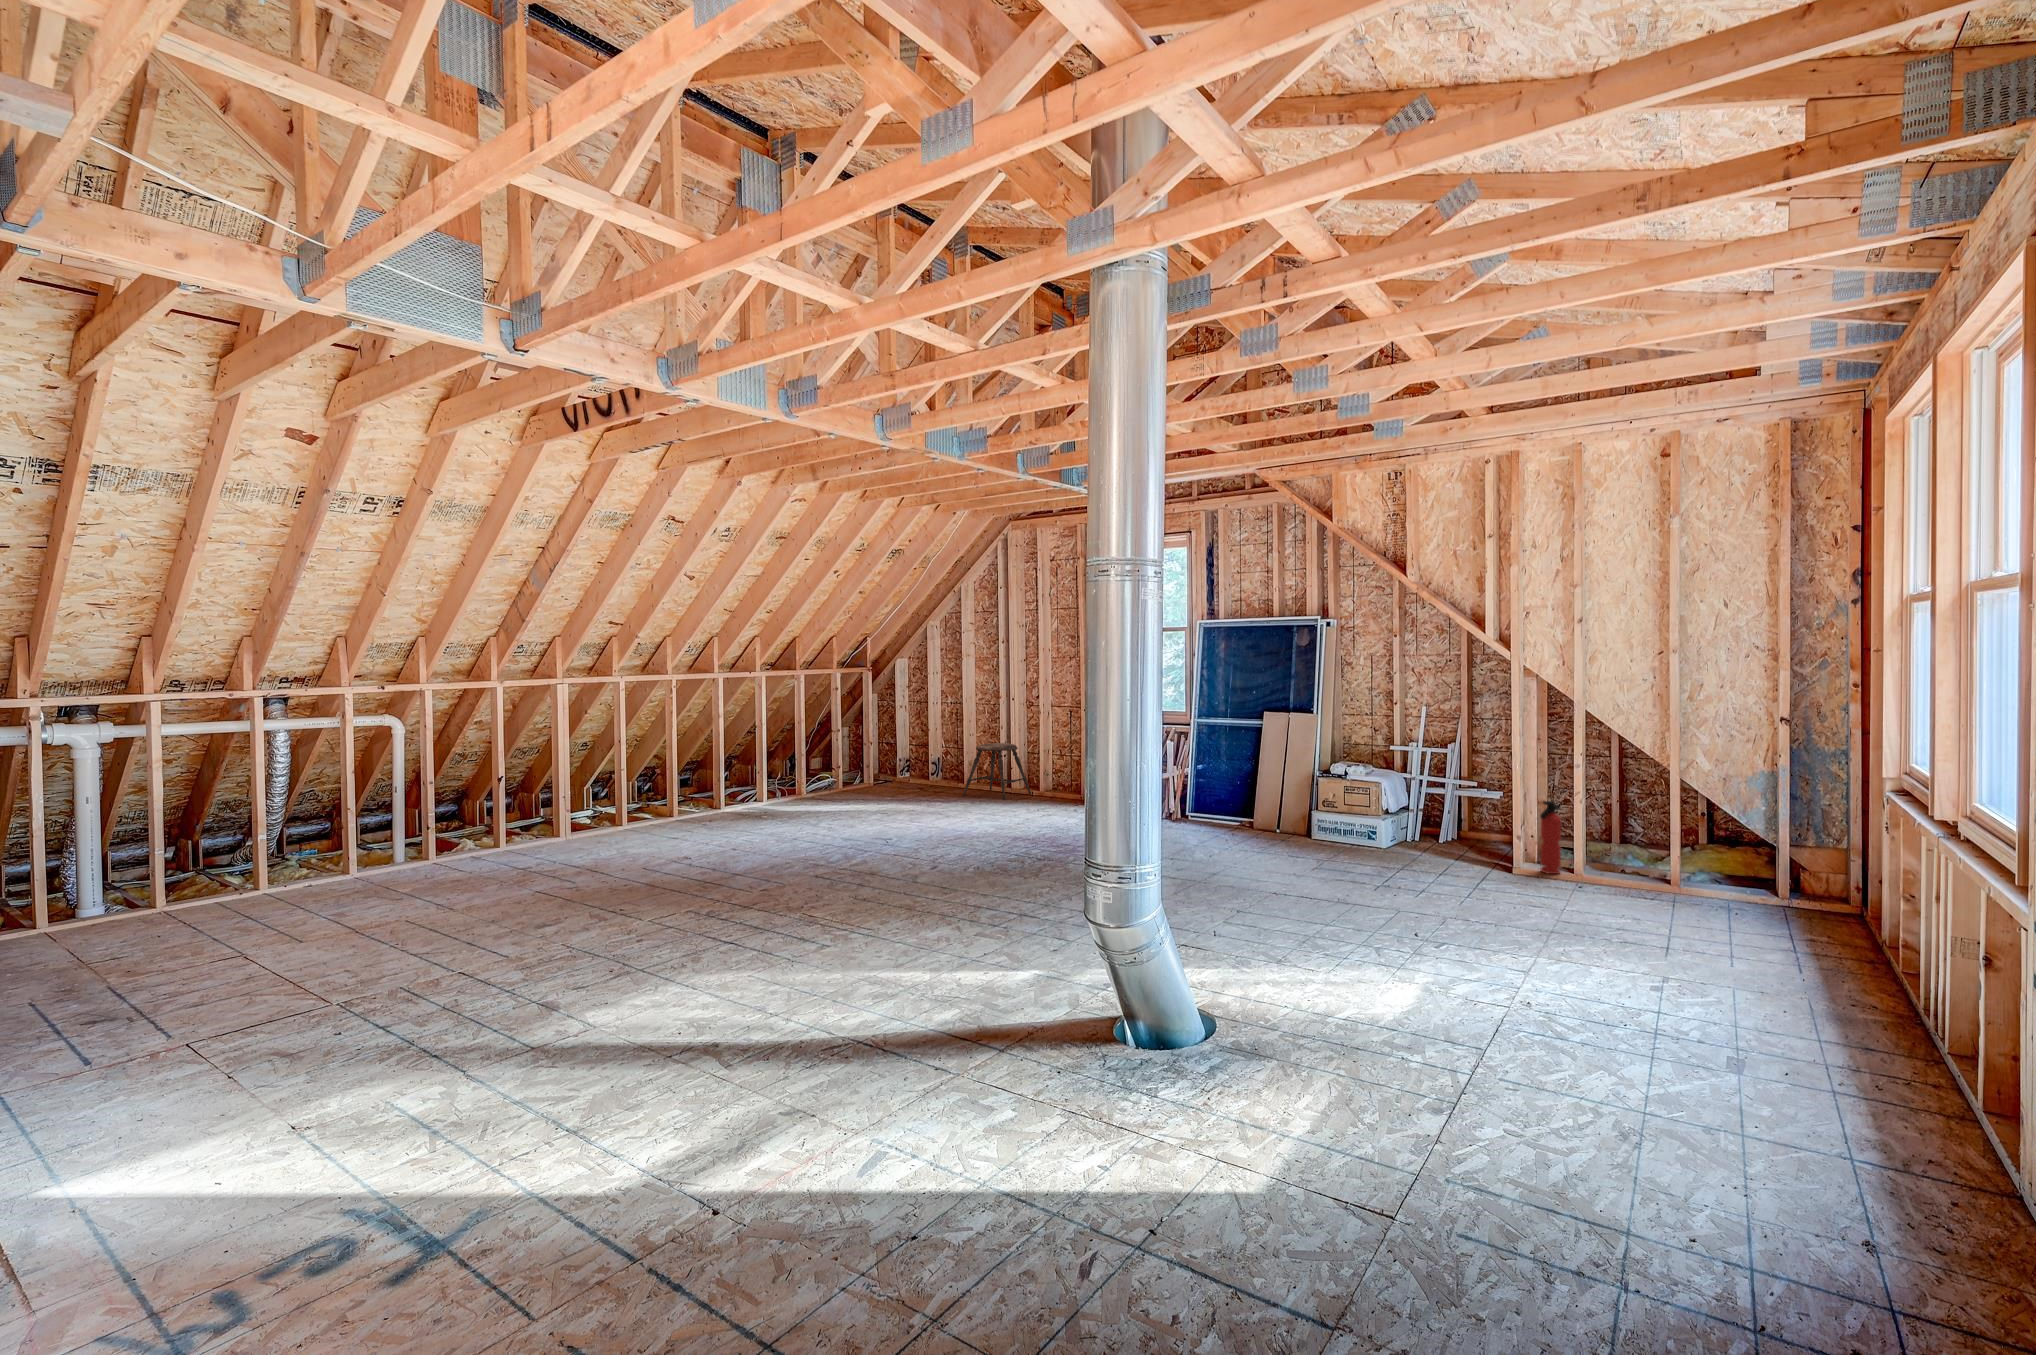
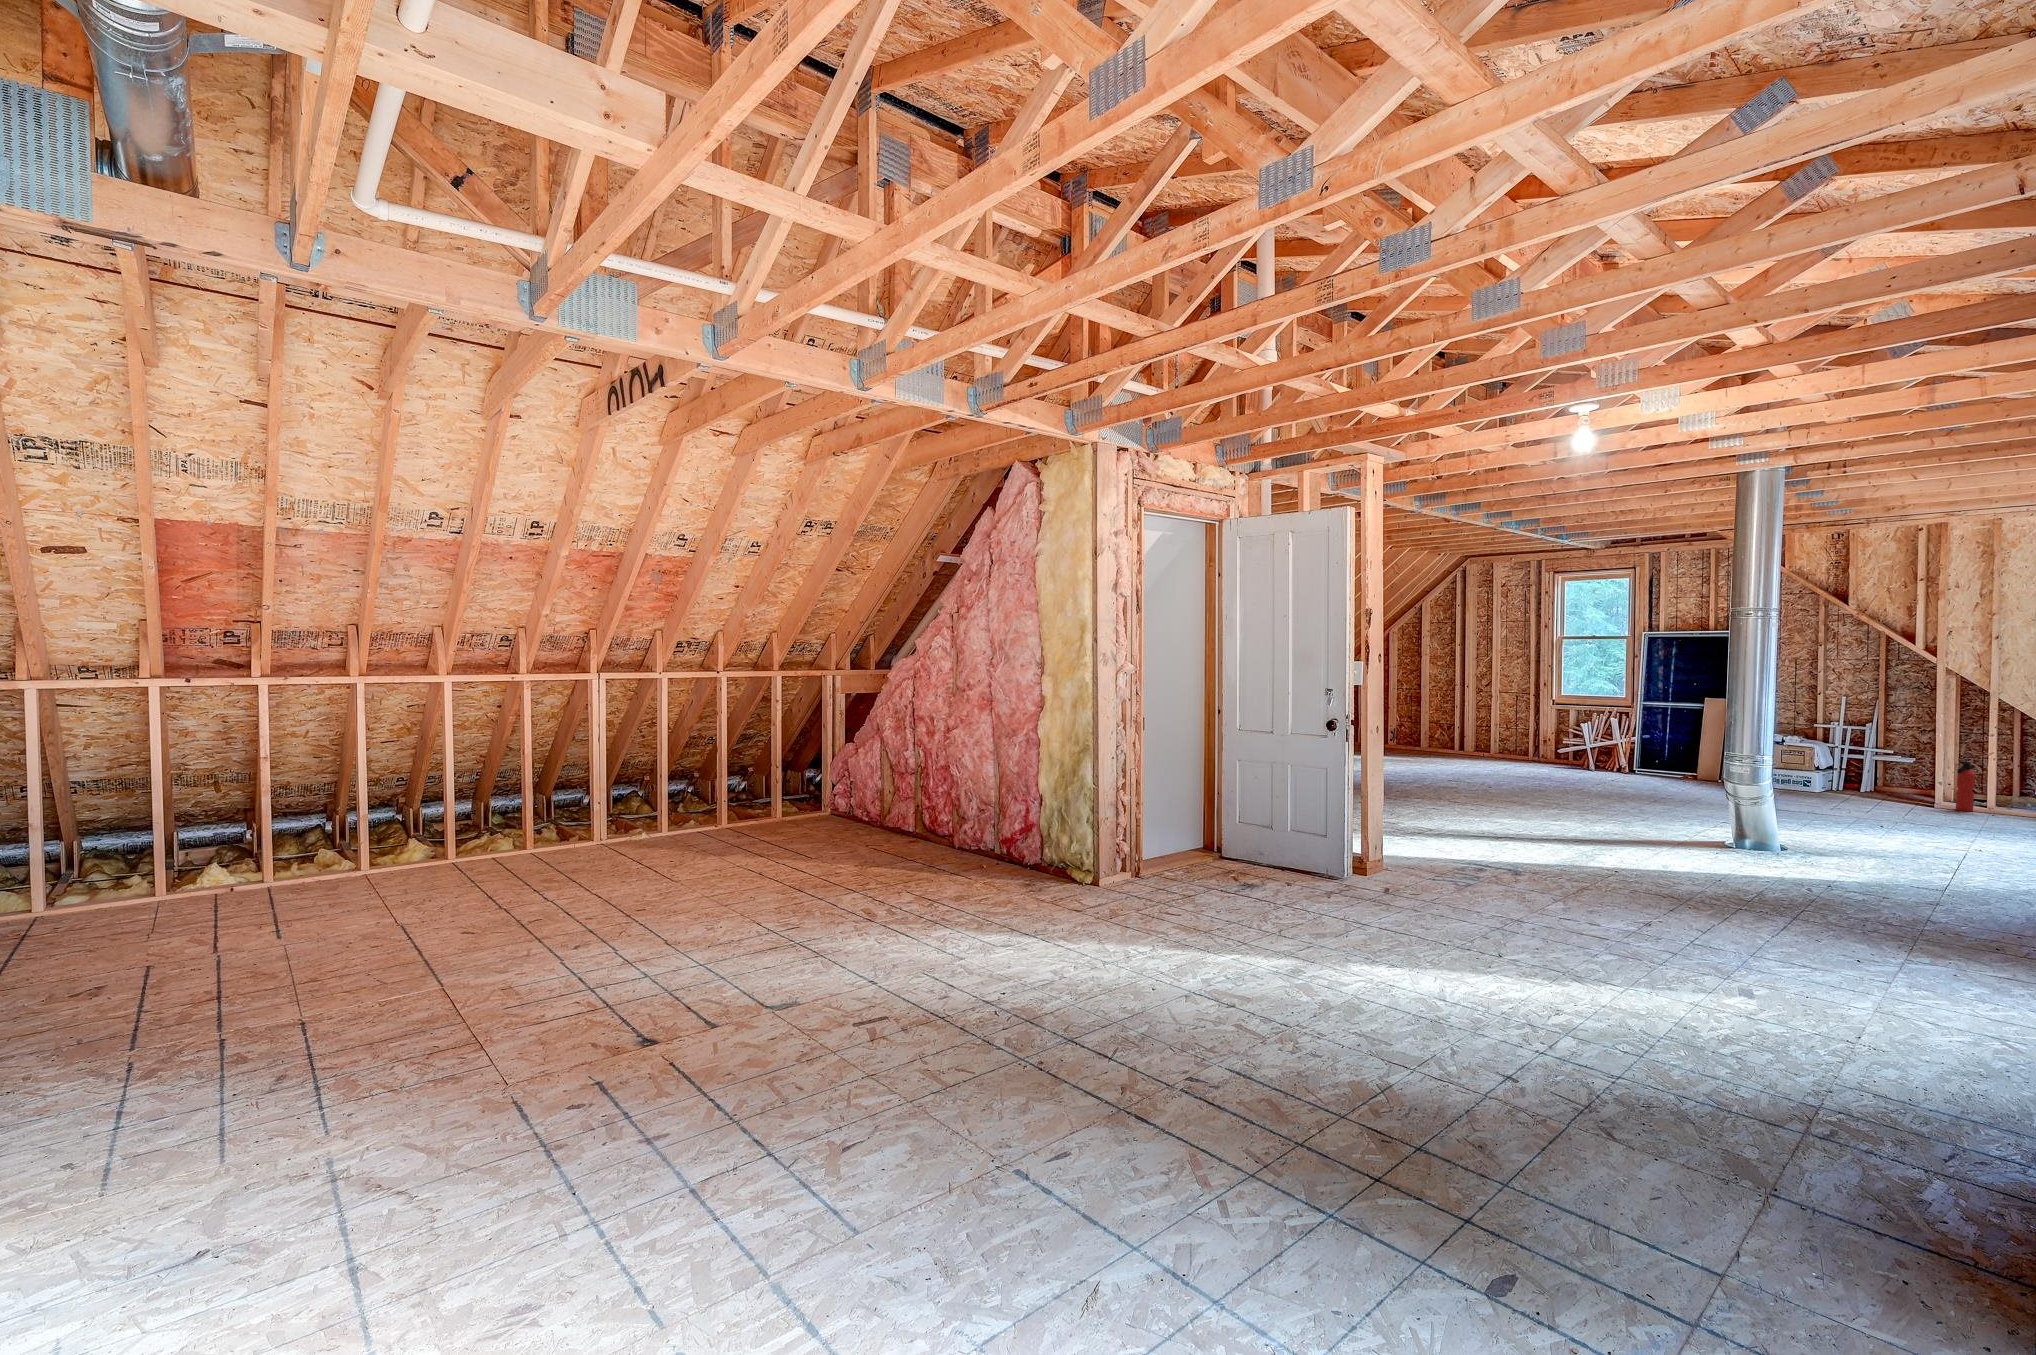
stool: present [963,743,1031,800] -> none [1430,717,1481,757]

